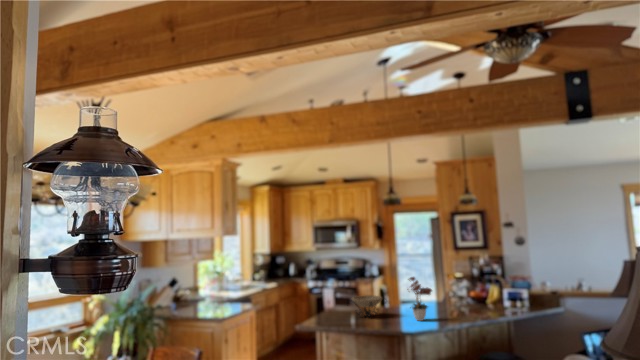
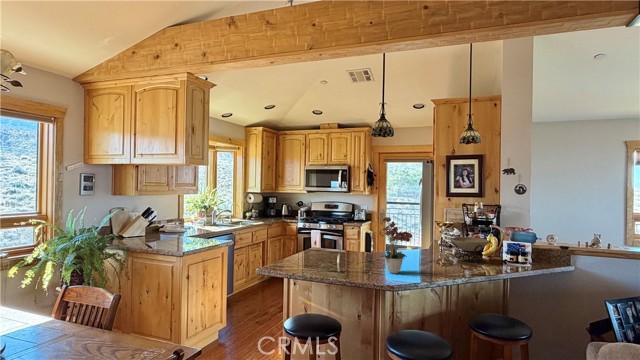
decorative bowl: present [352,295,383,317] -> present [445,237,493,263]

